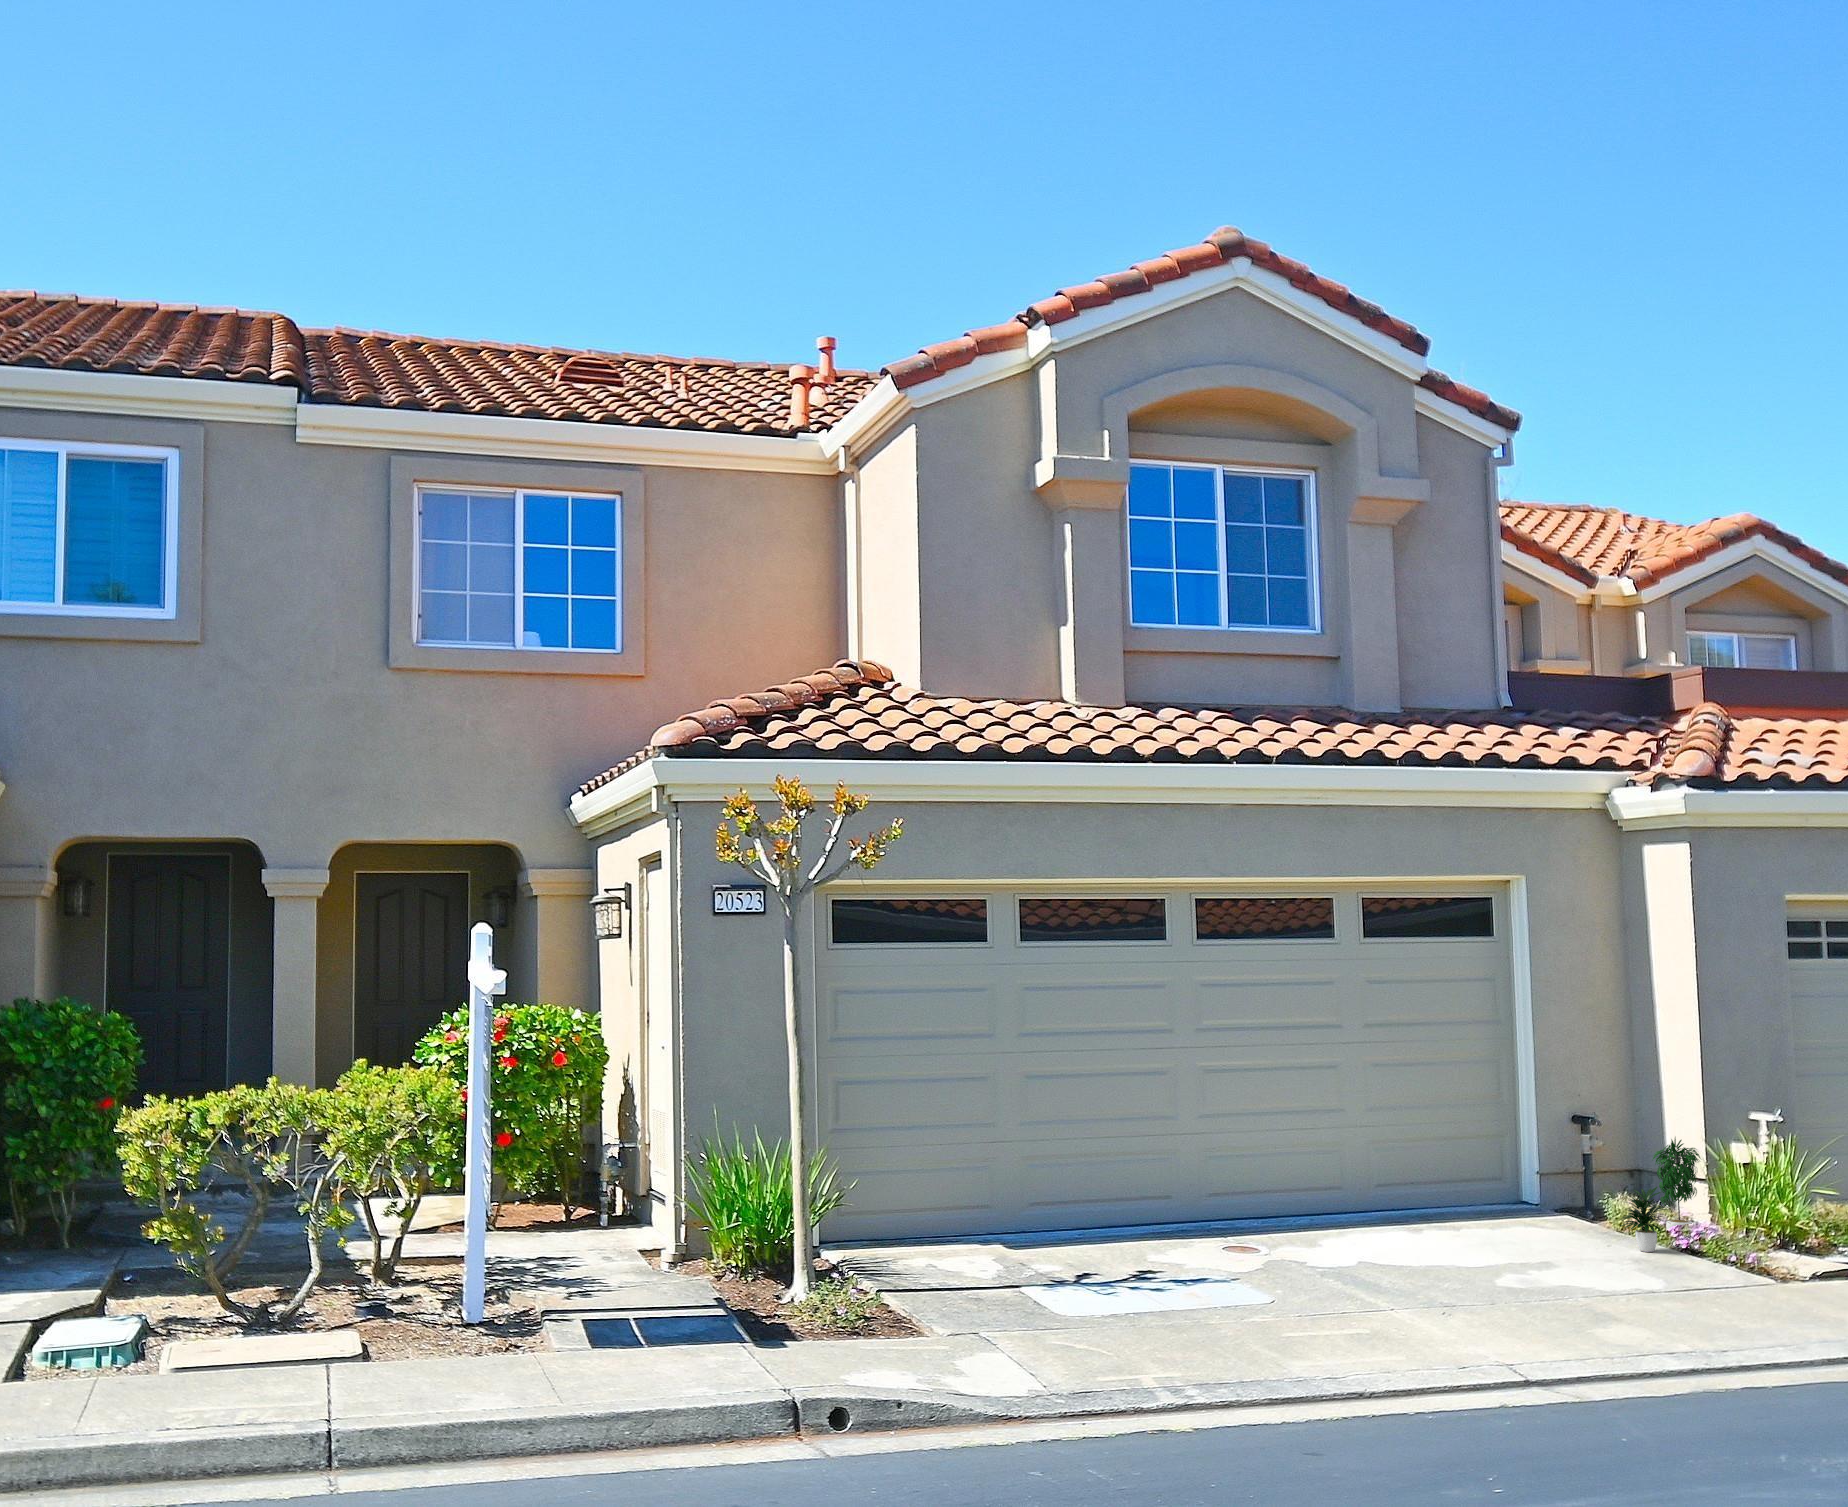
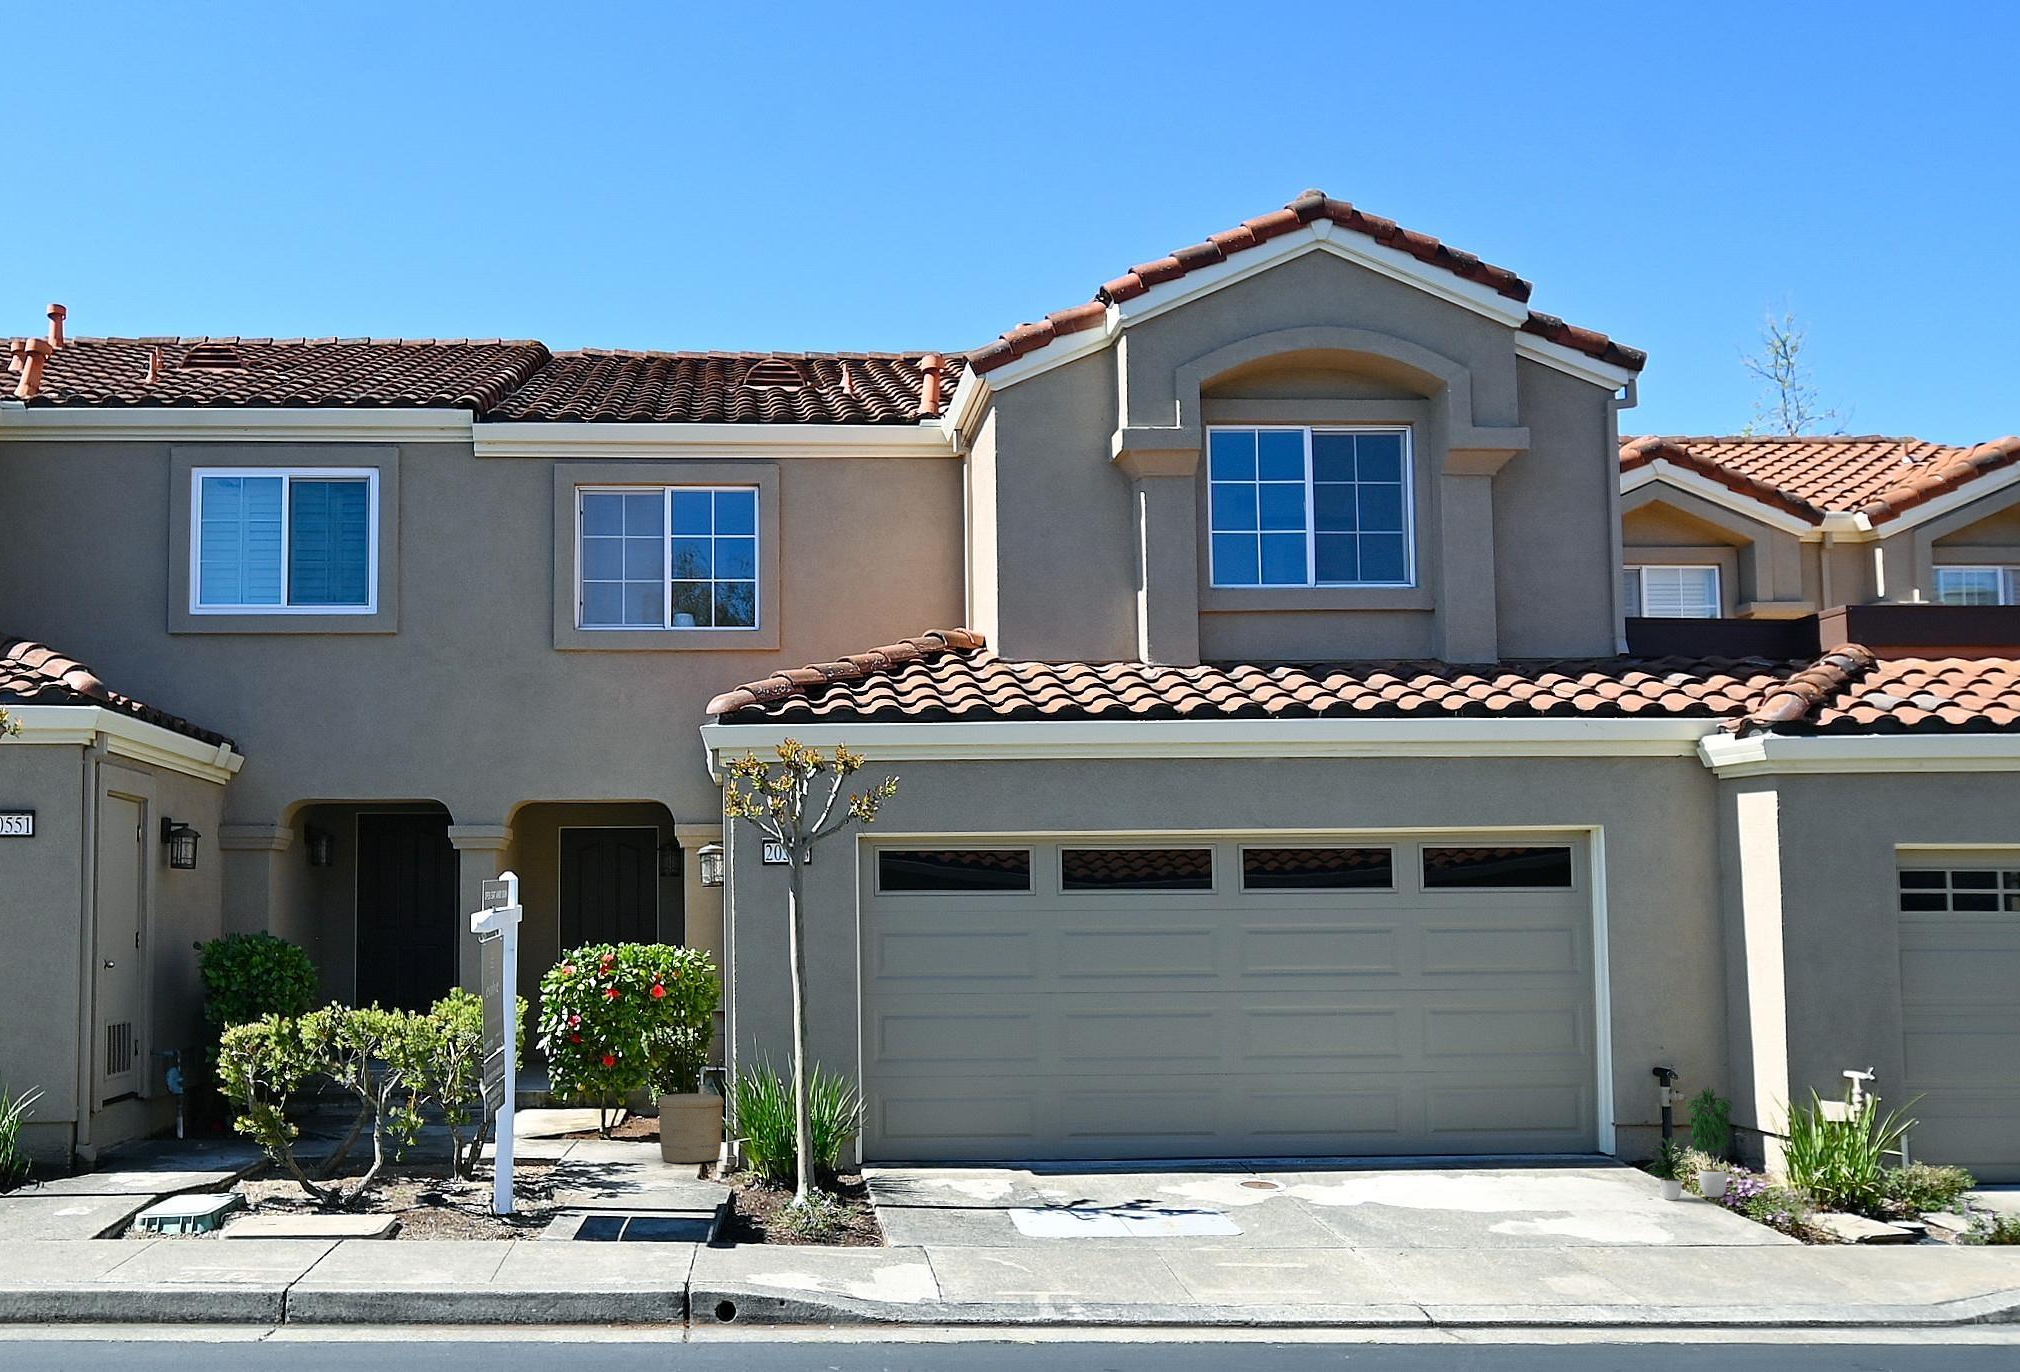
woven basket: none [578,1168,651,1247] -> present [658,1094,724,1163]

